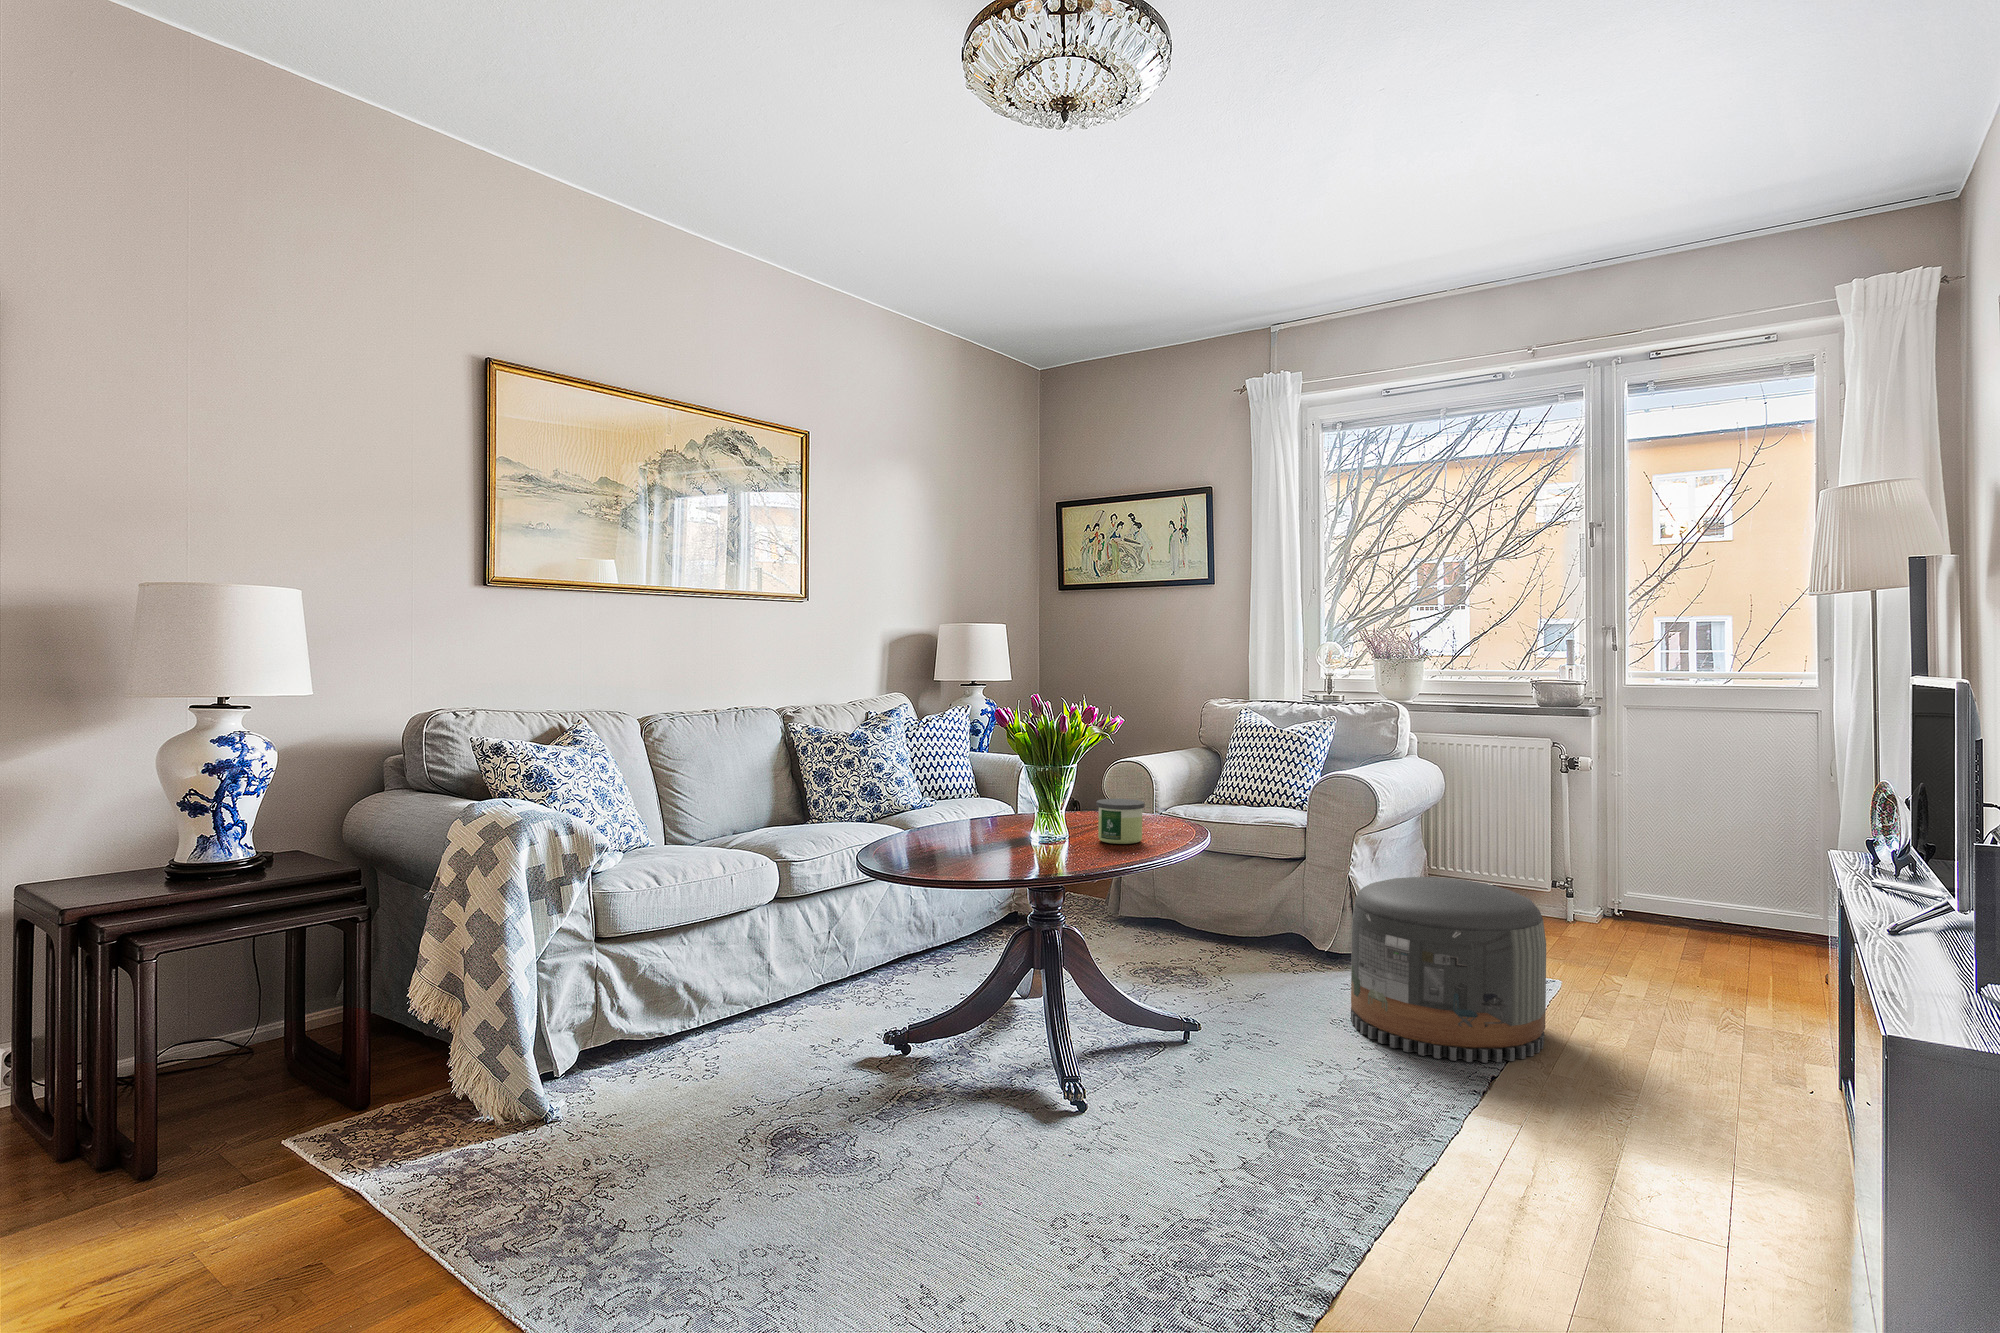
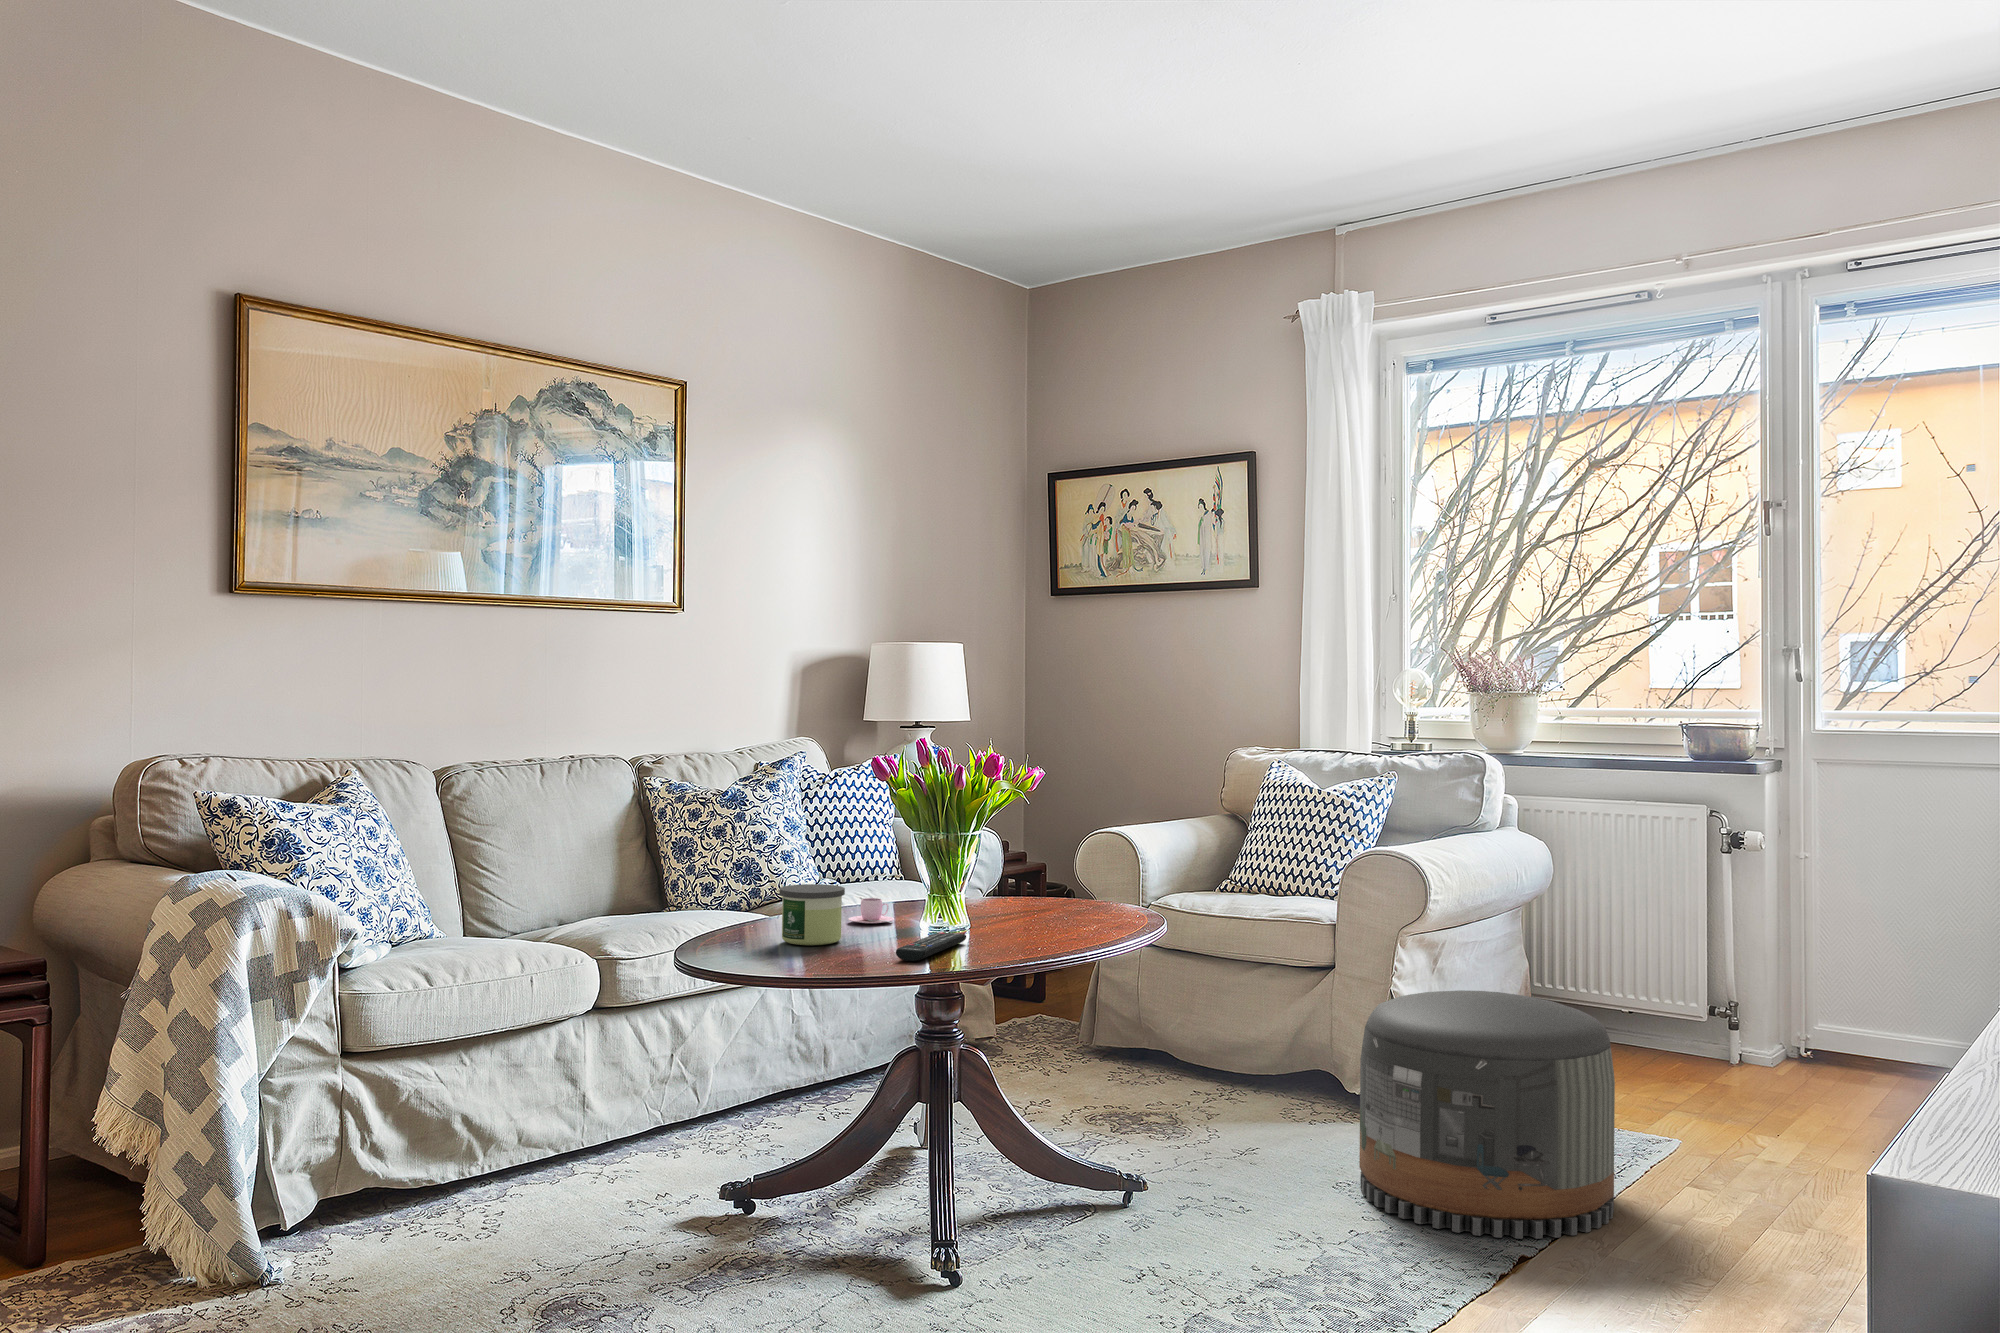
teacup: none [969,790,1004,833] -> present [848,898,894,924]
candle: present [1096,799,1145,844] -> present [779,884,845,945]
remote control: none [1027,840,1071,864] -> present [896,932,966,961]

